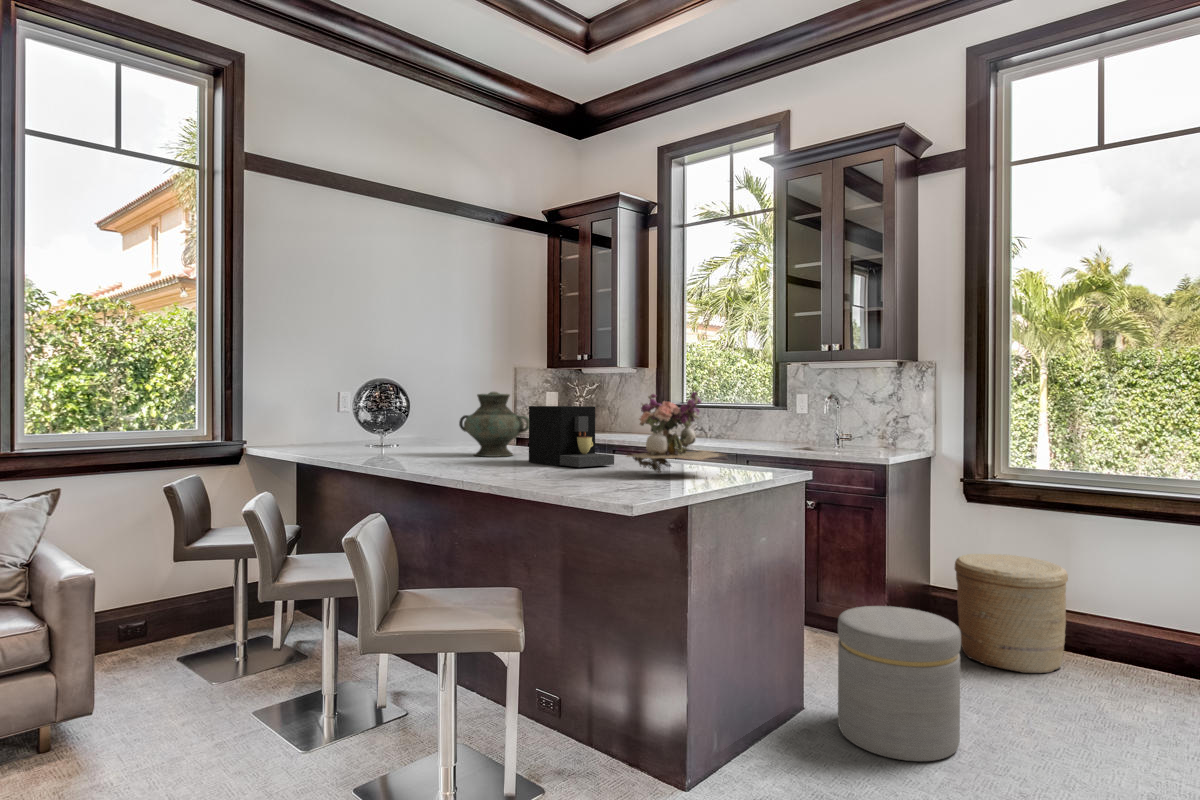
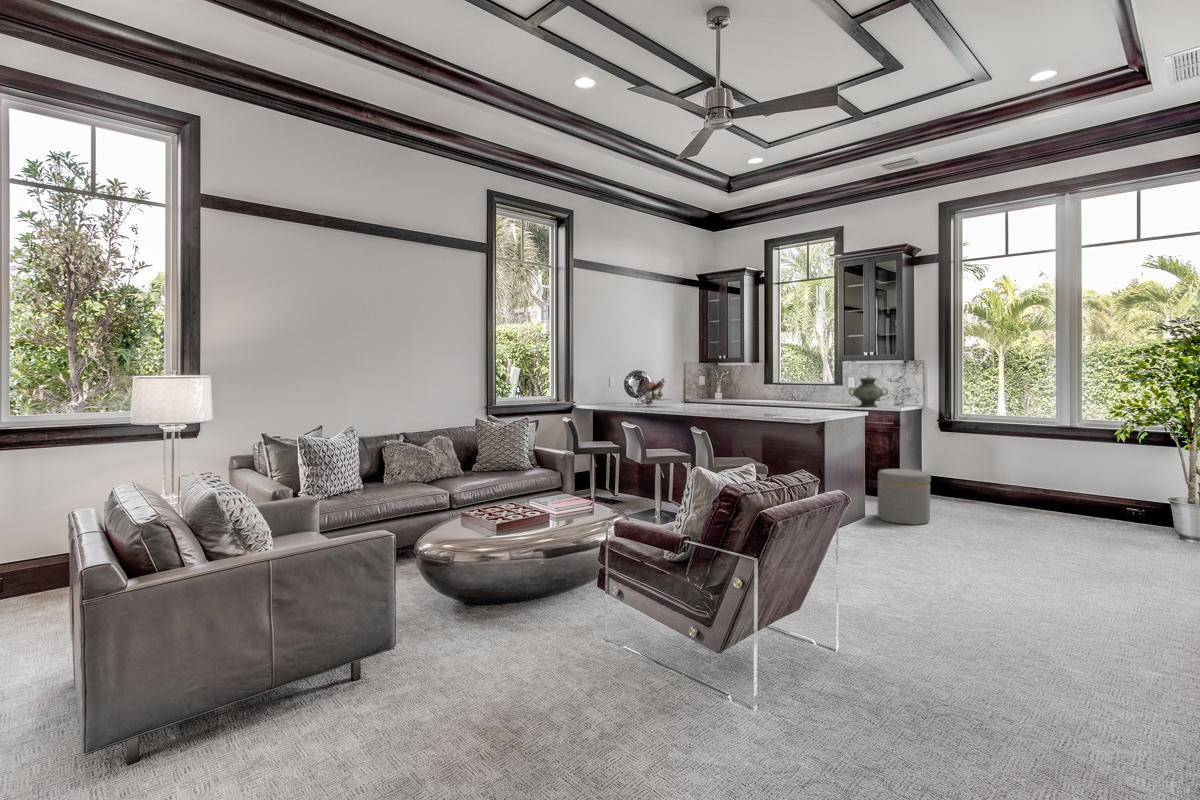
vase: present [459,392,529,457] -> present [849,377,888,407]
flower arrangement: present [626,392,726,474] -> present [641,379,668,405]
coffee maker: present [529,406,614,467] -> none [733,384,775,410]
woven basket: present [955,554,1068,673] -> none [932,455,986,506]

